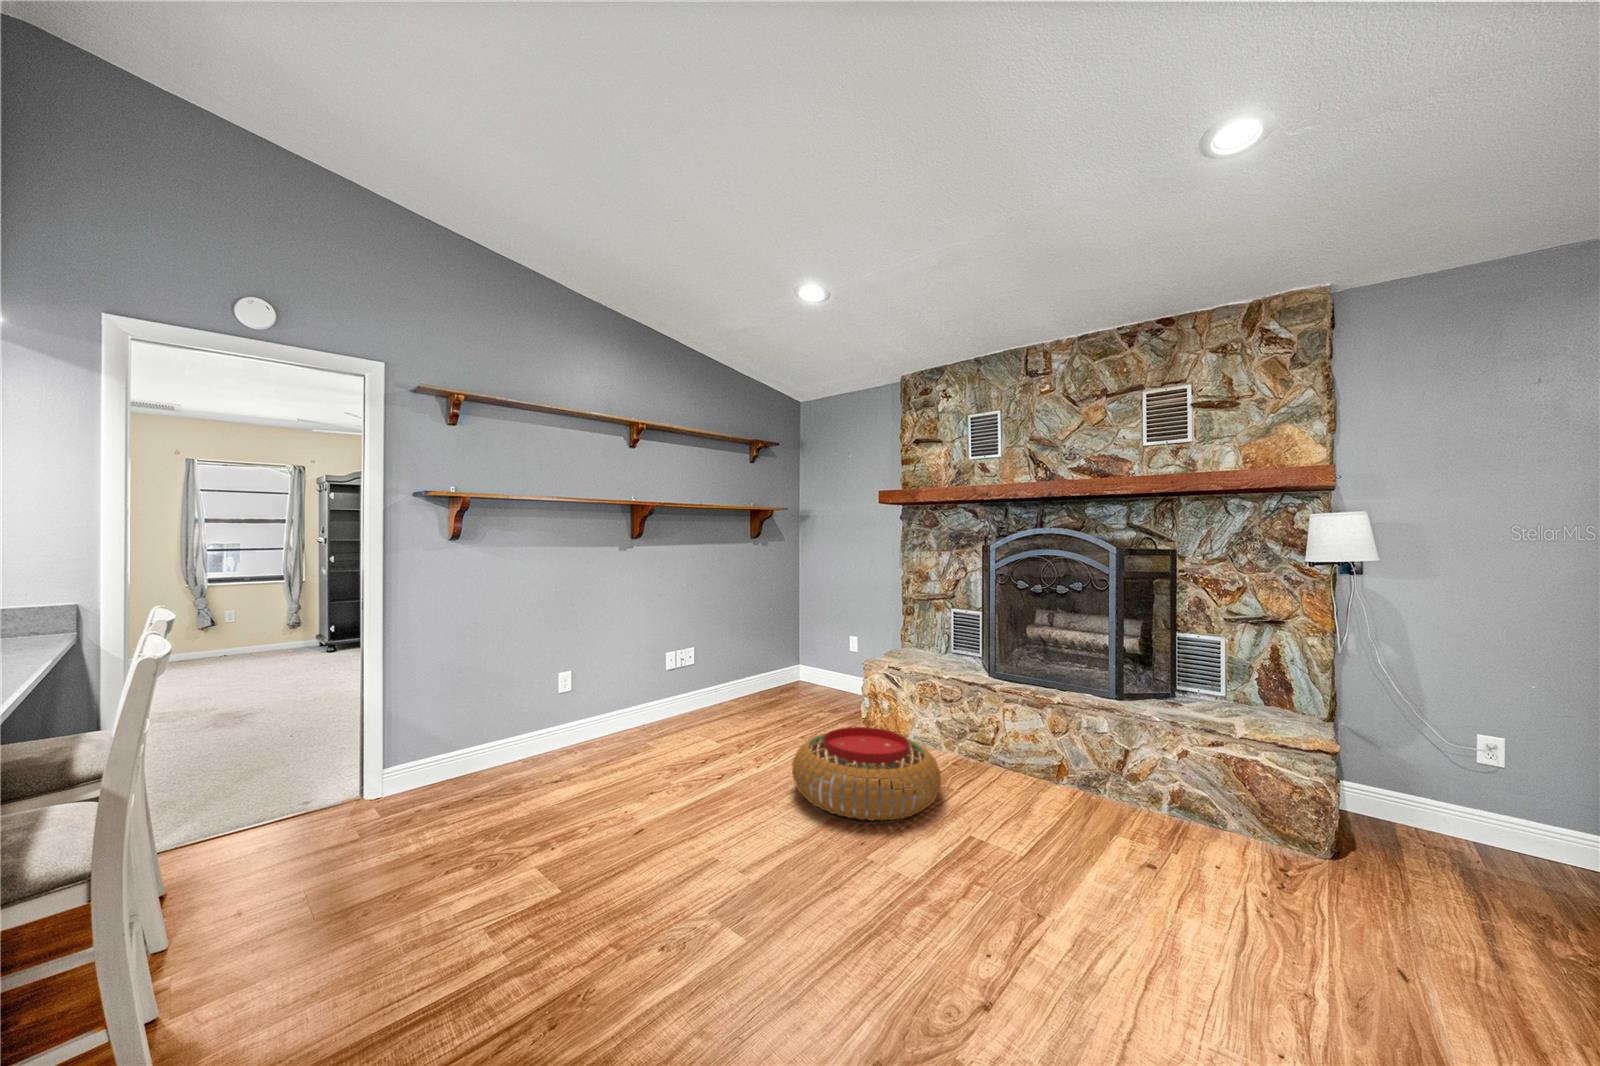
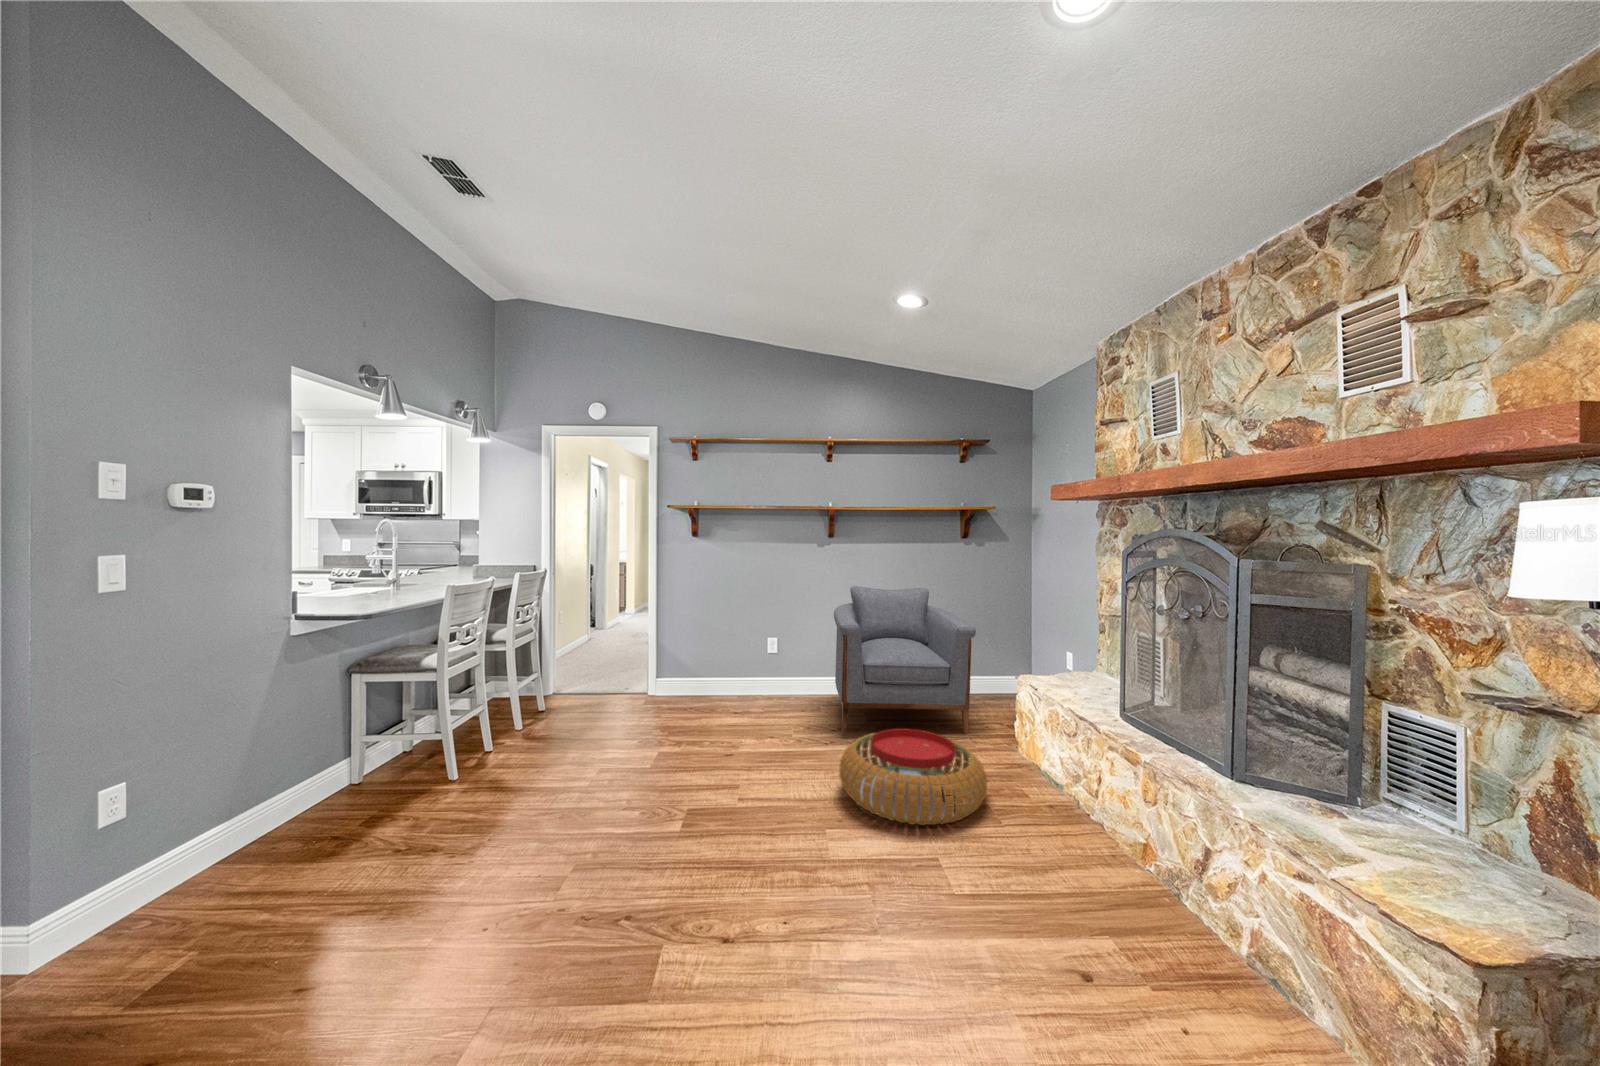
armchair: none [661,590,825,761] -> present [834,586,976,735]

